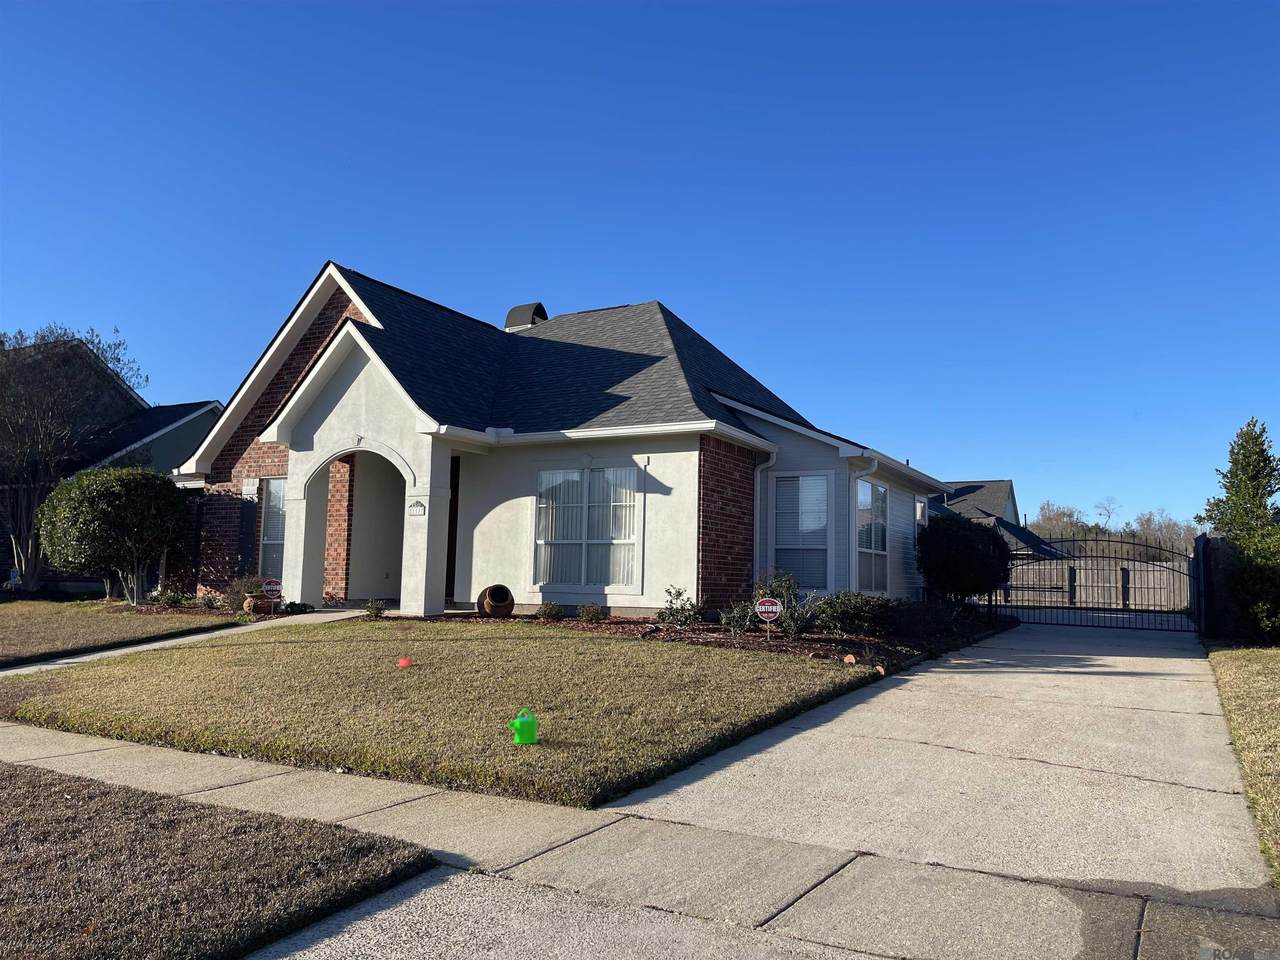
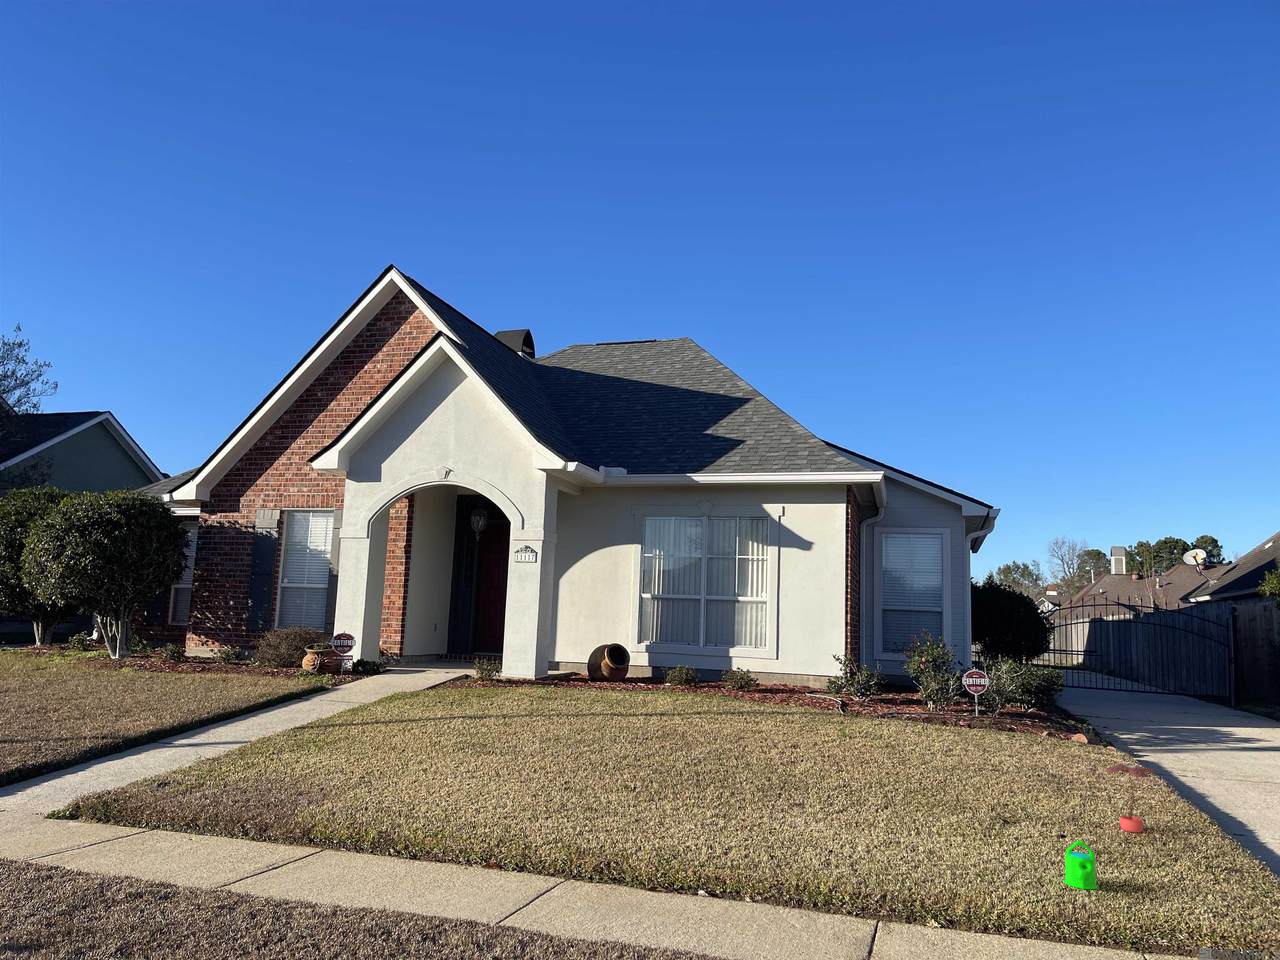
potted plant: present [392,625,420,667] -> present [1106,764,1154,833]

